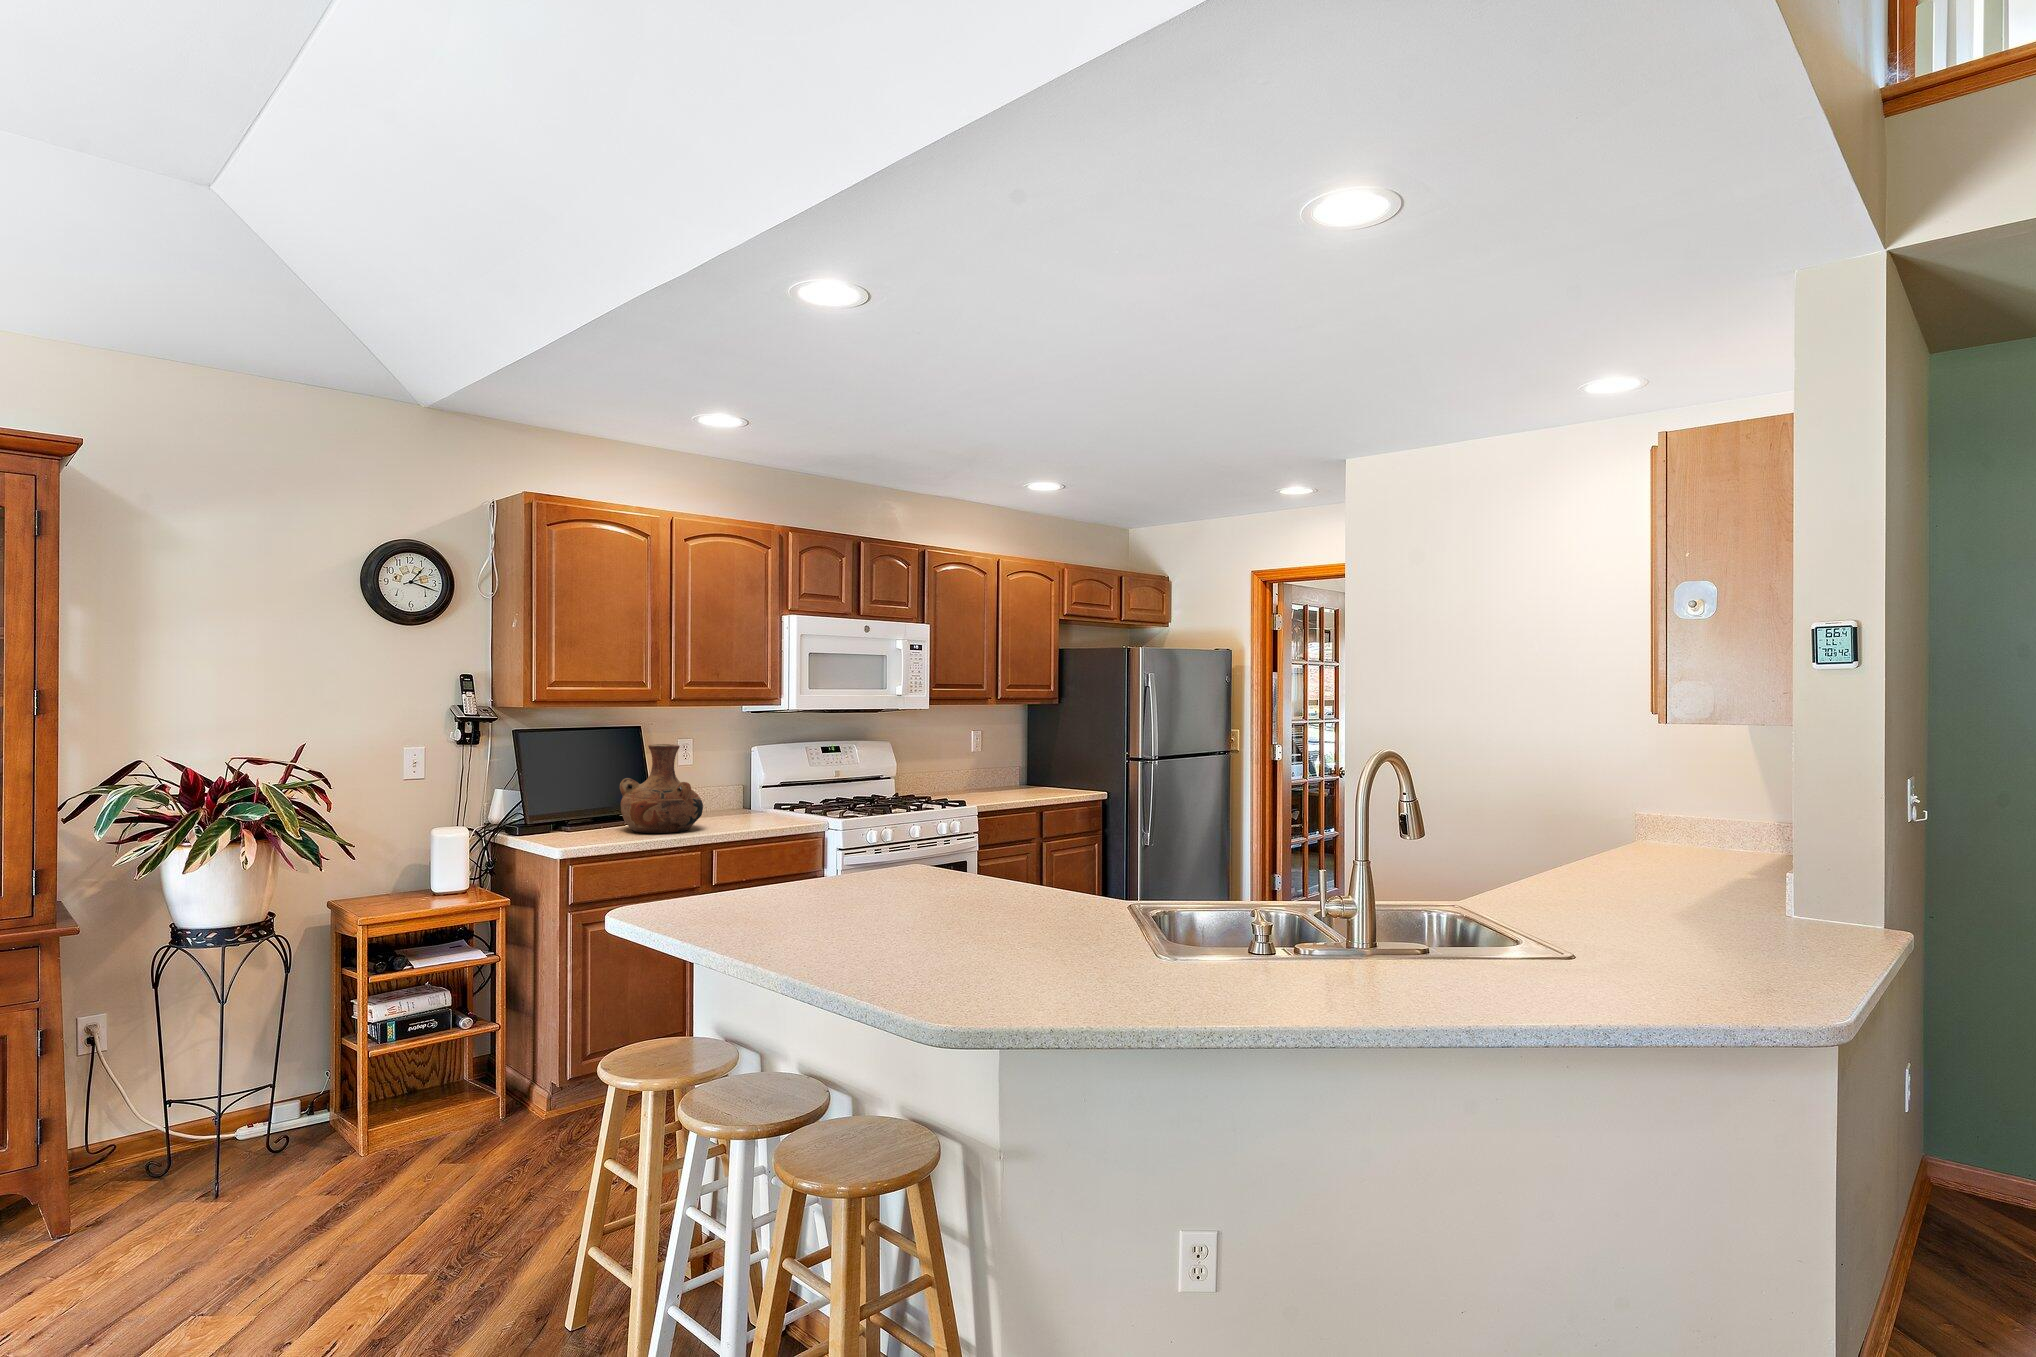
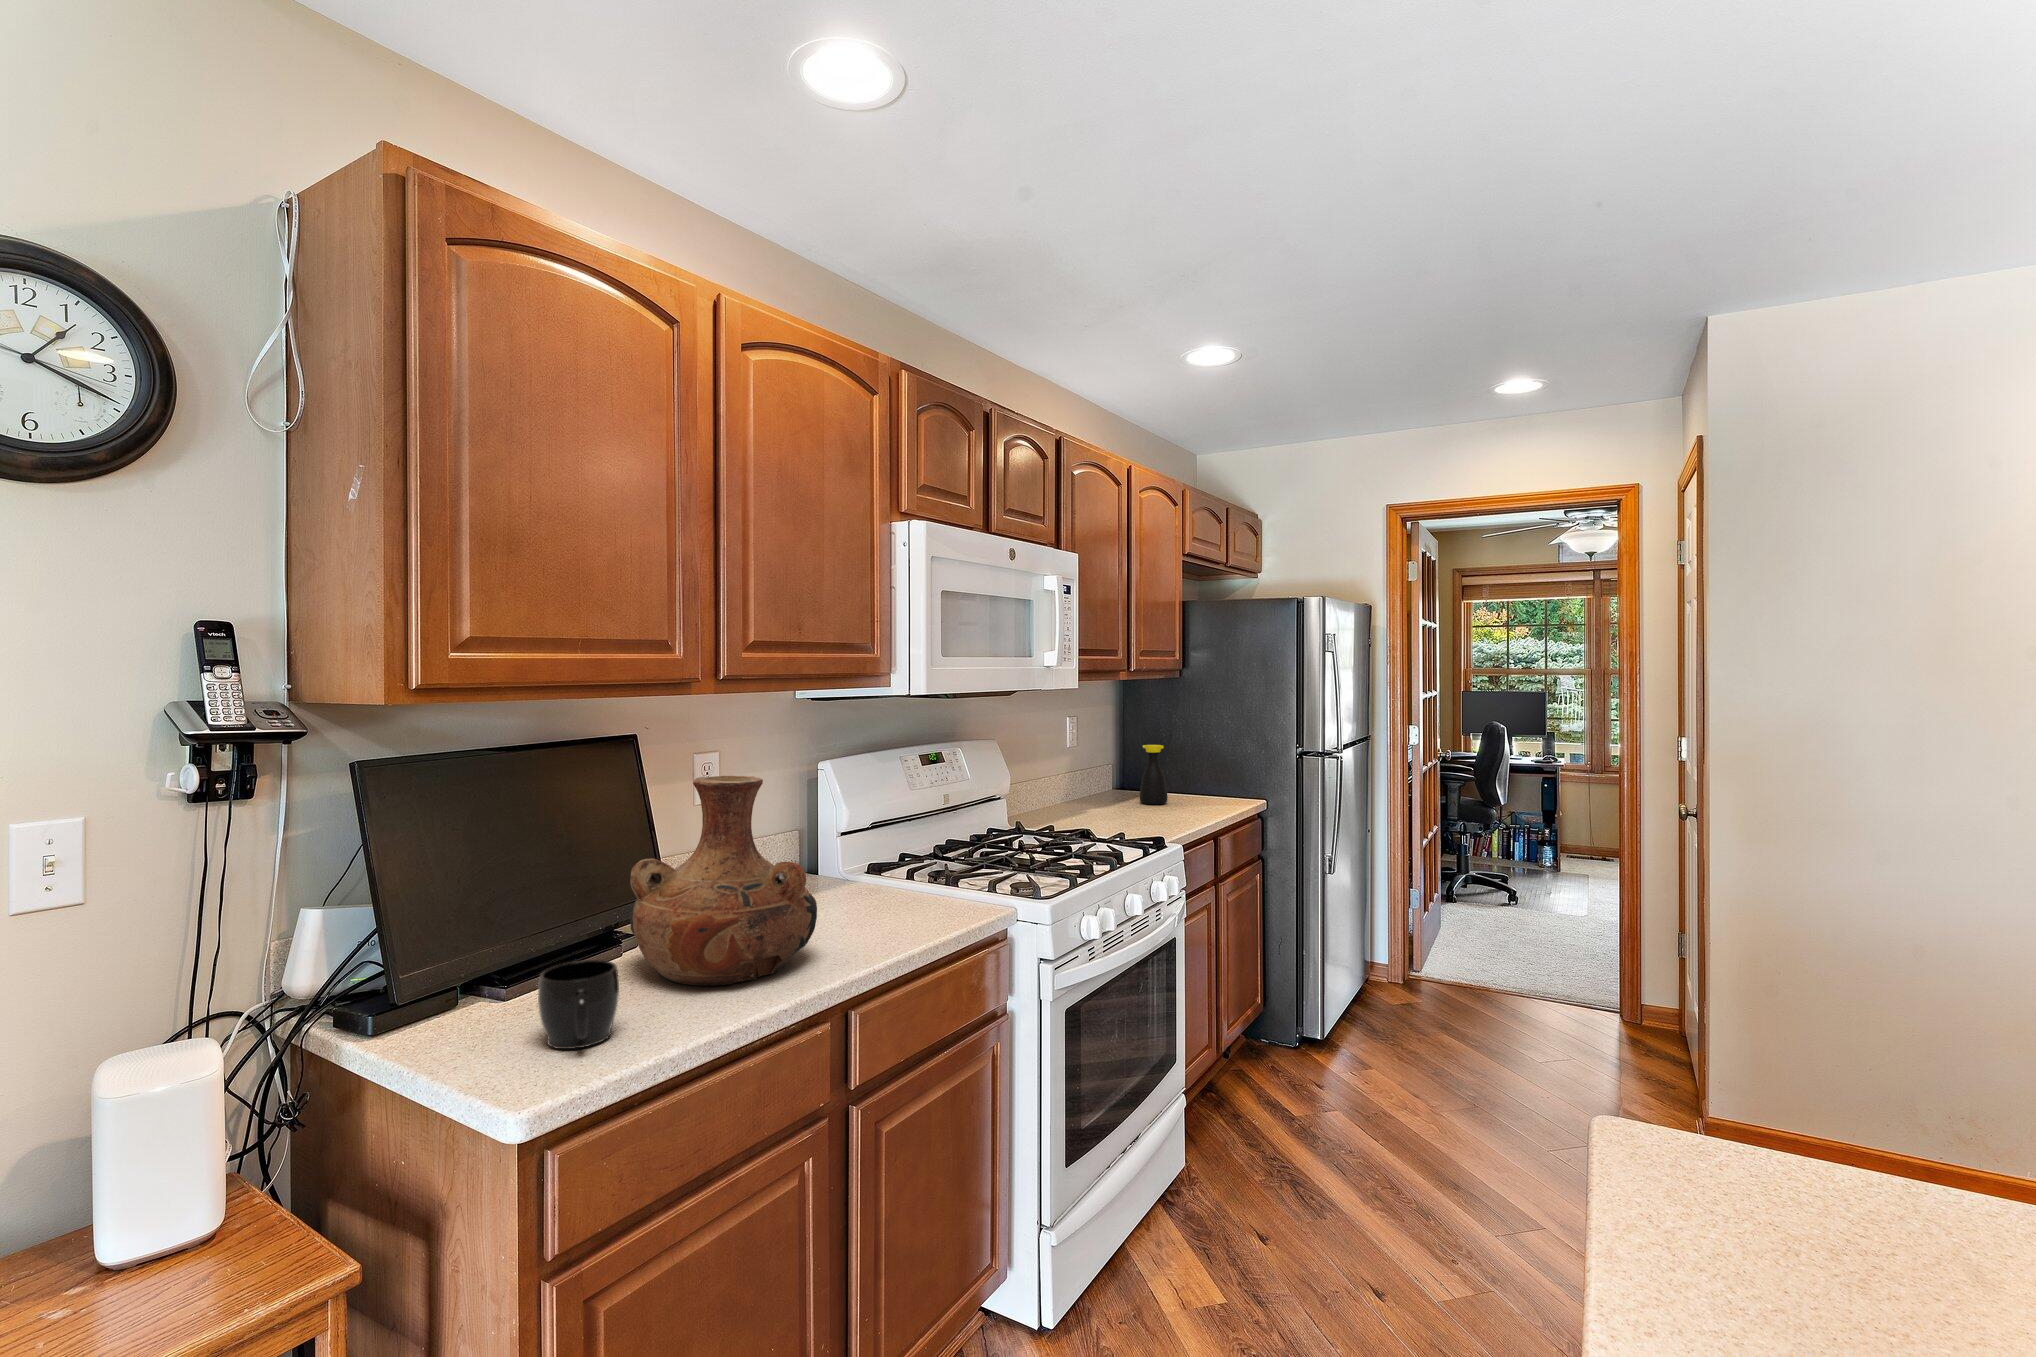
bottle: none [1023,750,1043,792] -> present [1140,745,1167,804]
mug: none [571,812,602,841] -> present [538,960,619,1049]

